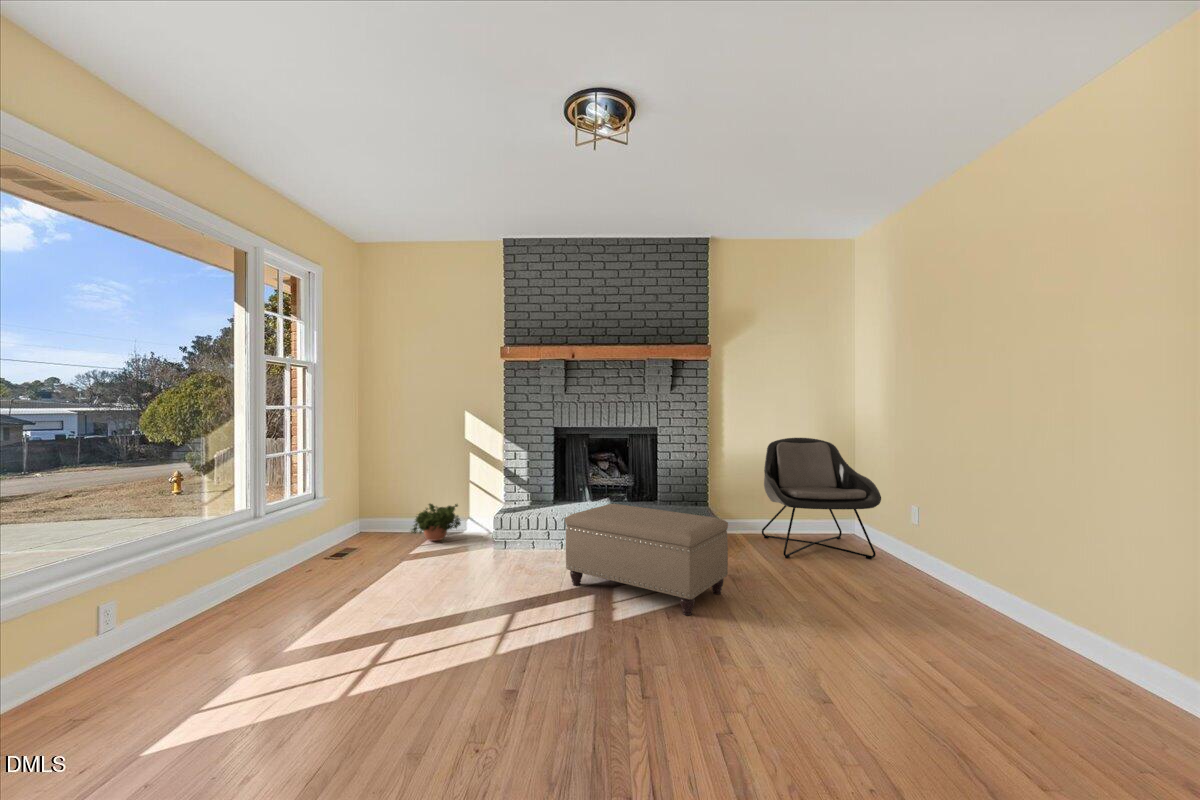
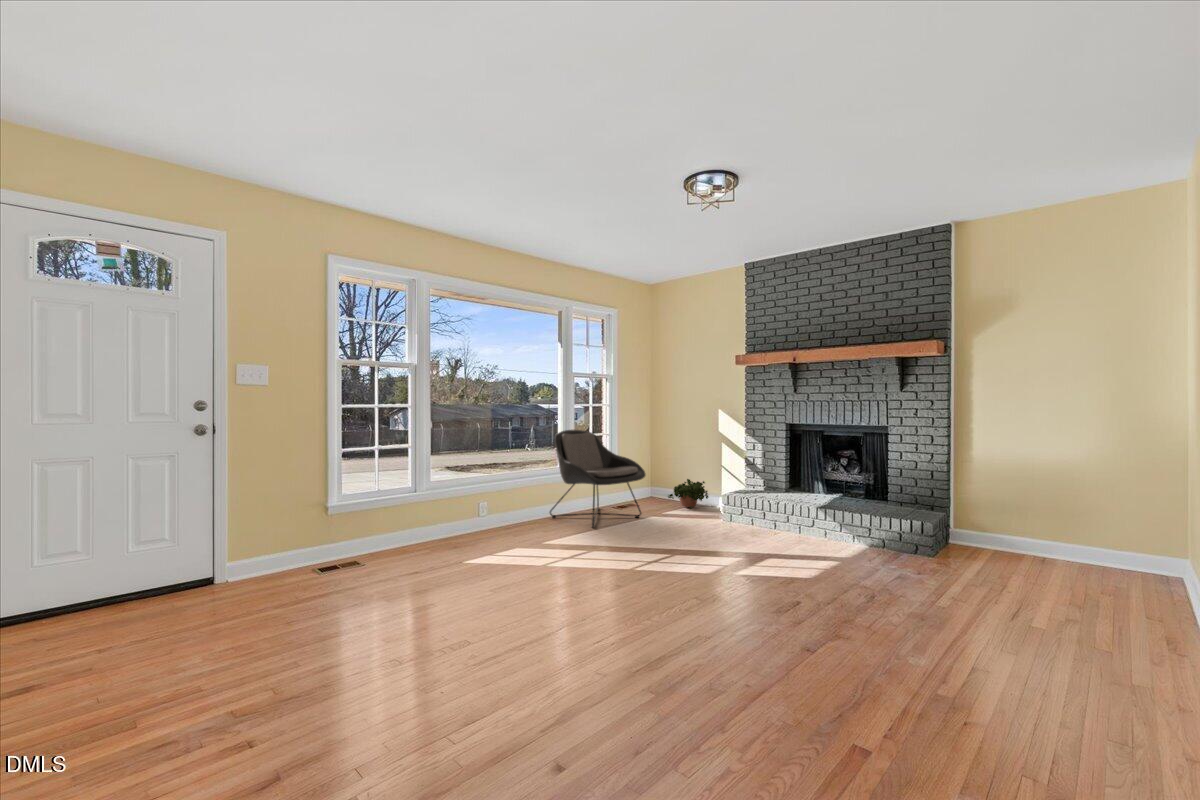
lounge chair: present [762,438,881,559] -> present [550,430,645,528]
ottoman: present [565,504,728,615] -> none [739,490,874,584]

